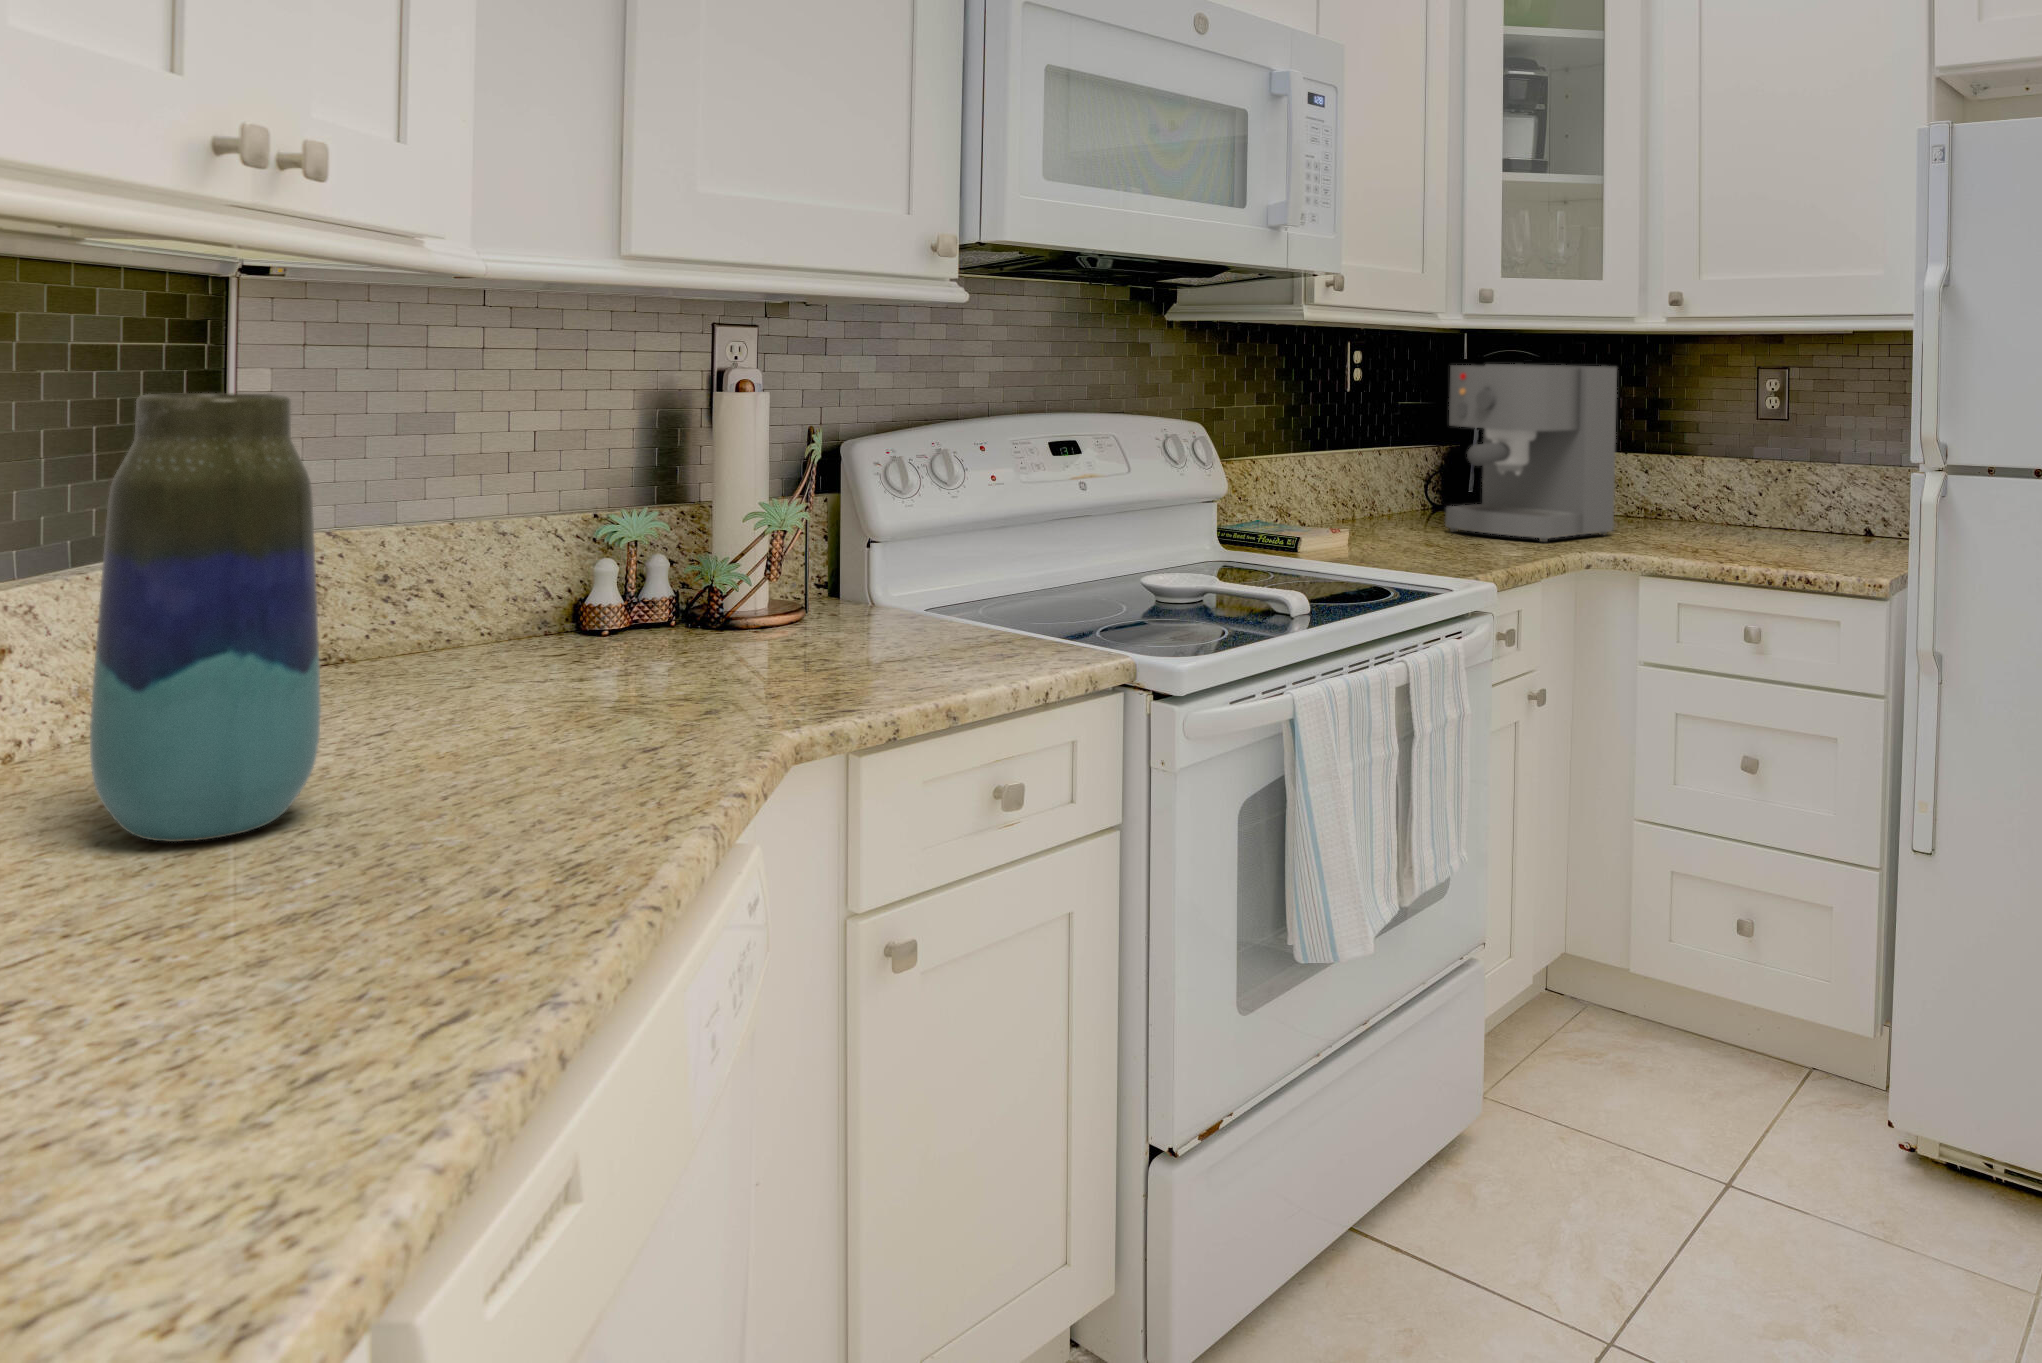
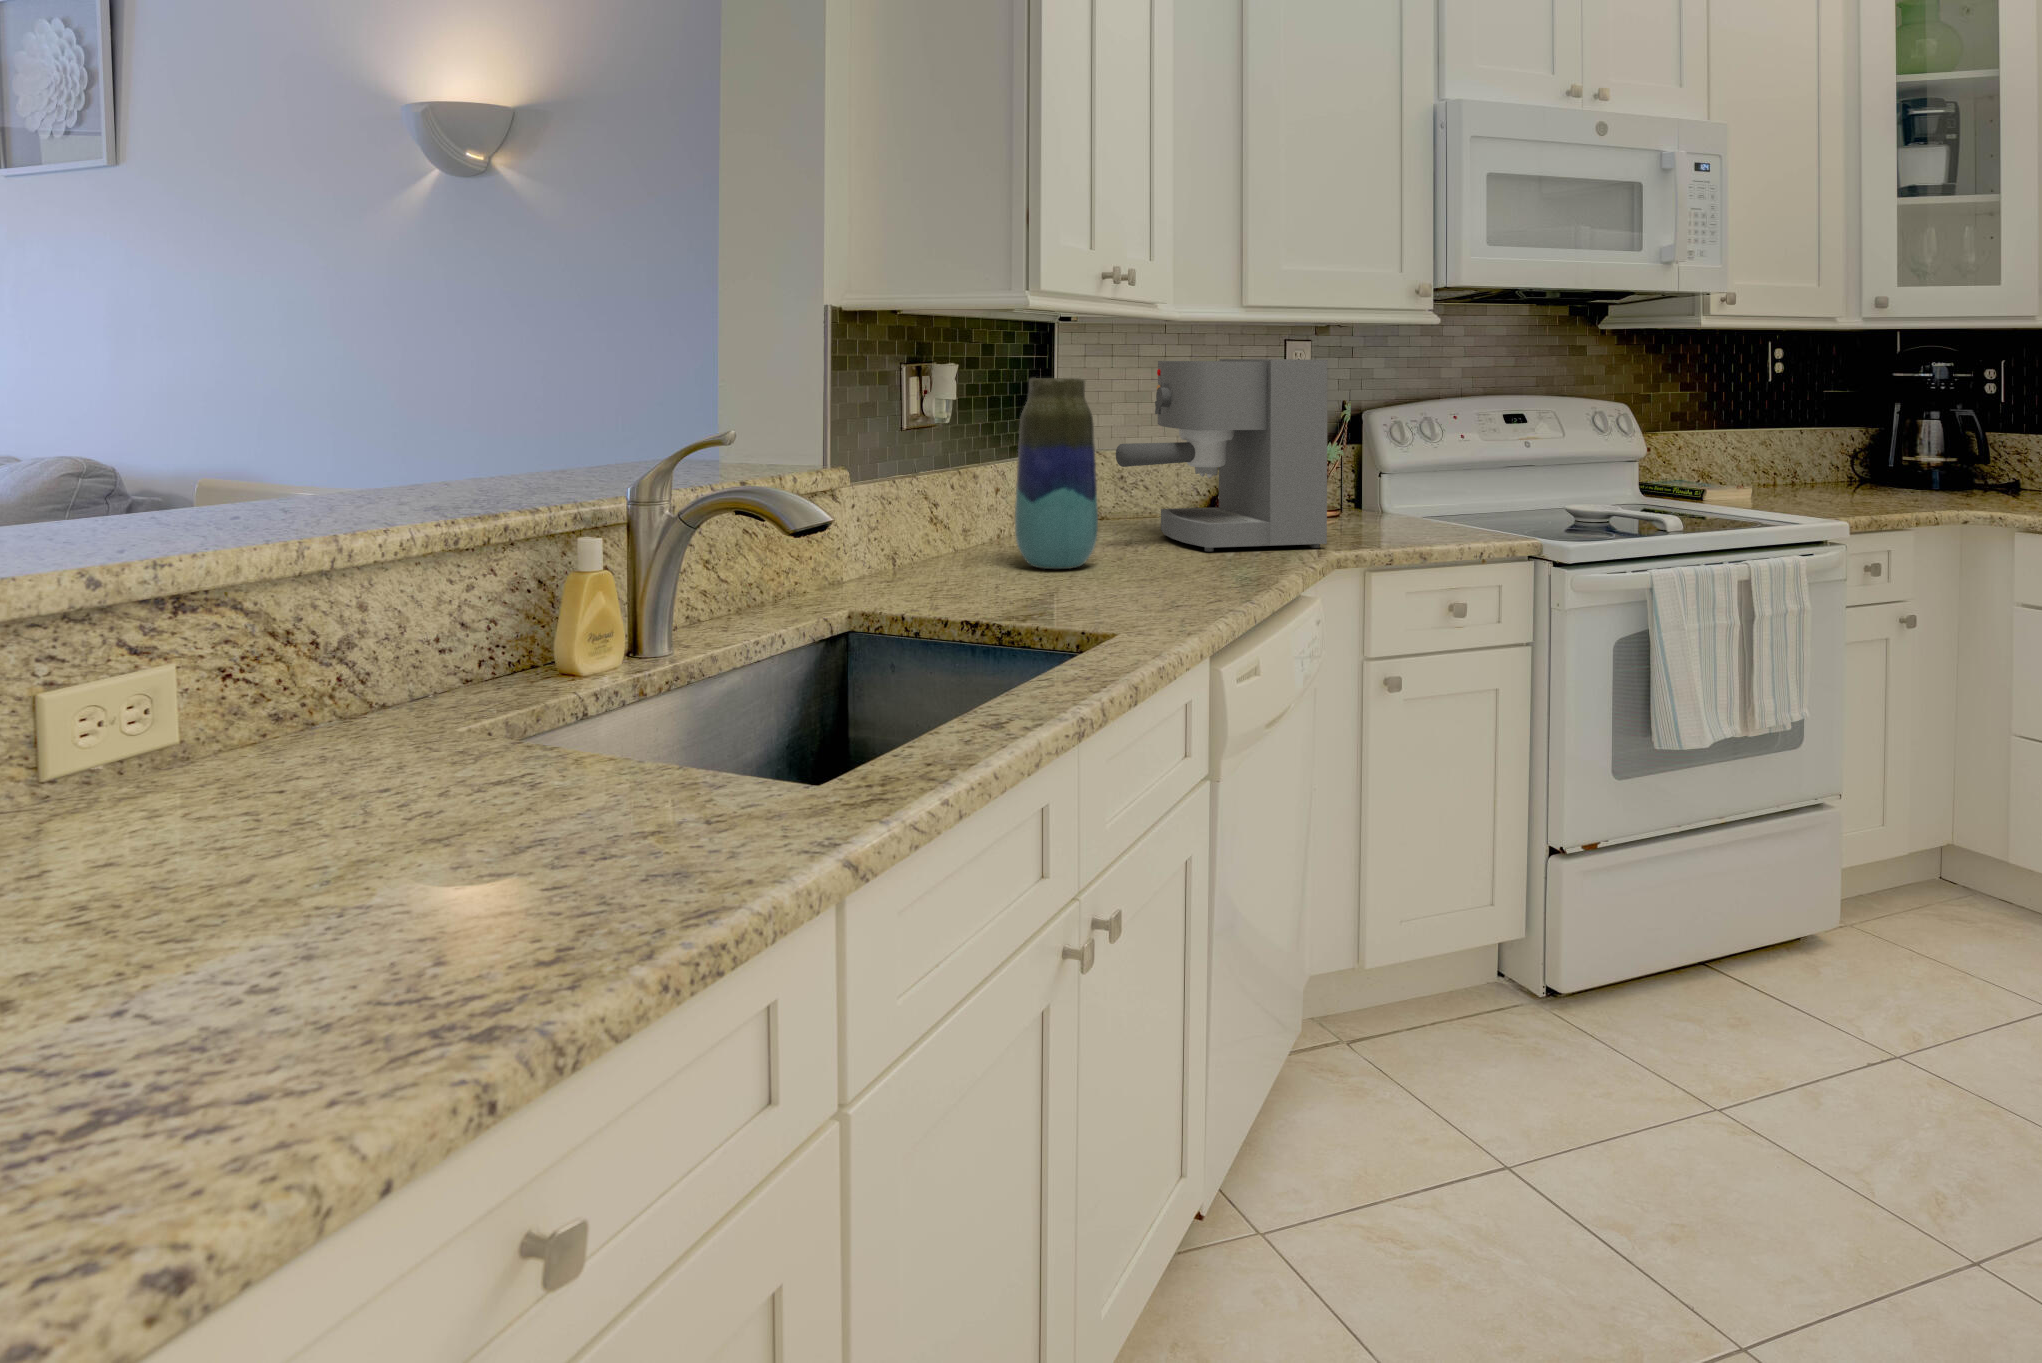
coffee maker: present [1445,364,1617,542] -> present [1116,359,1328,552]

